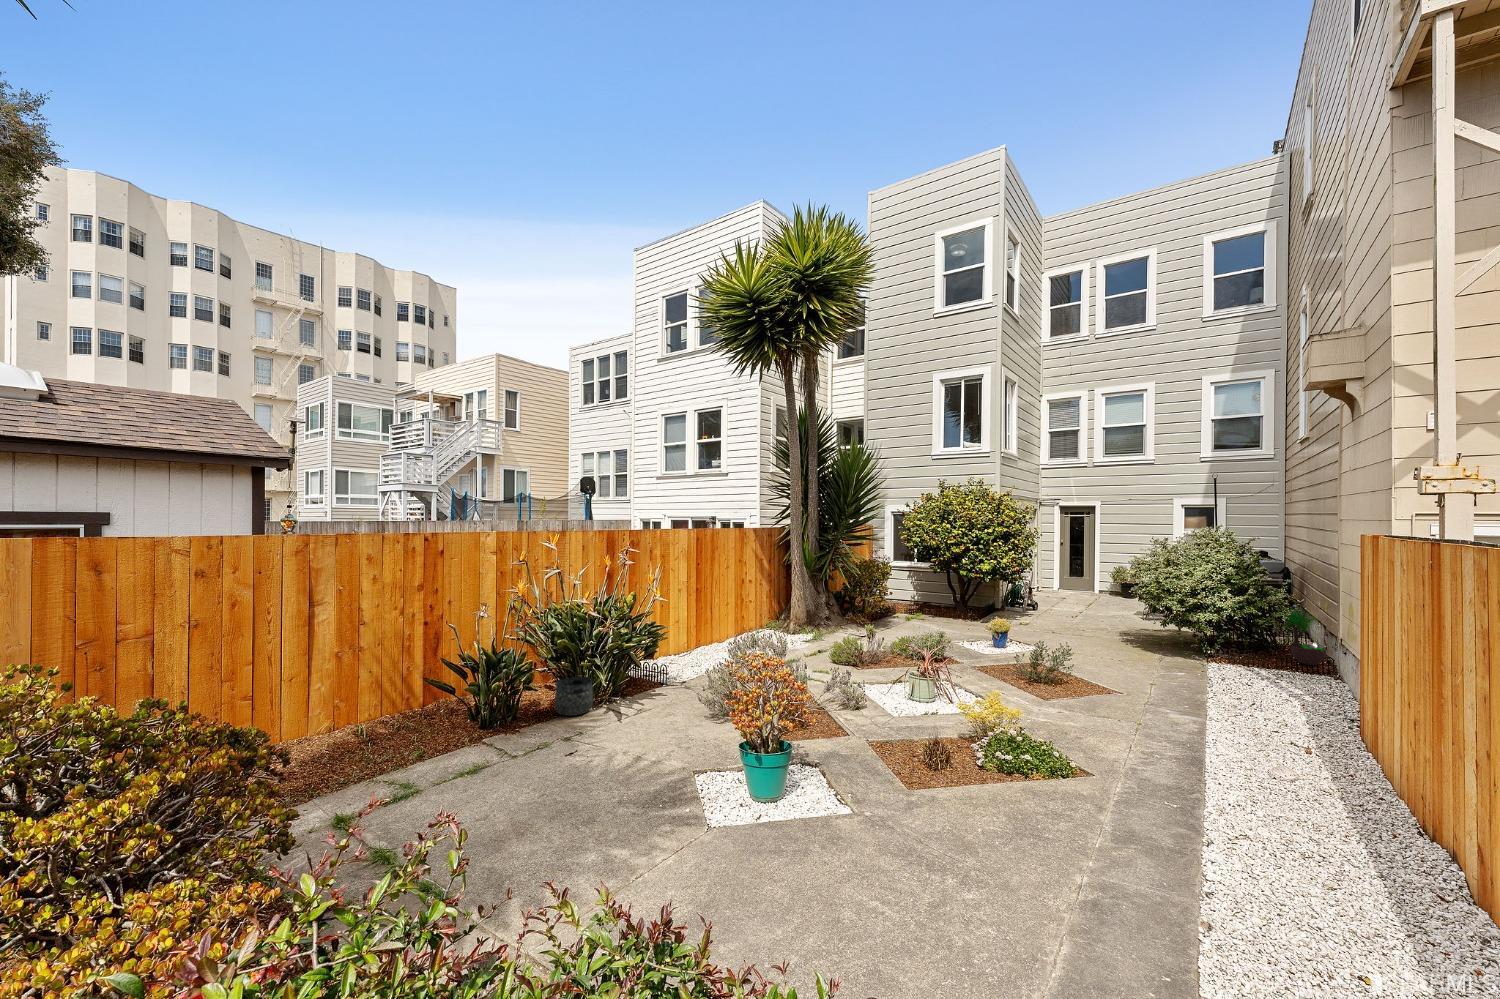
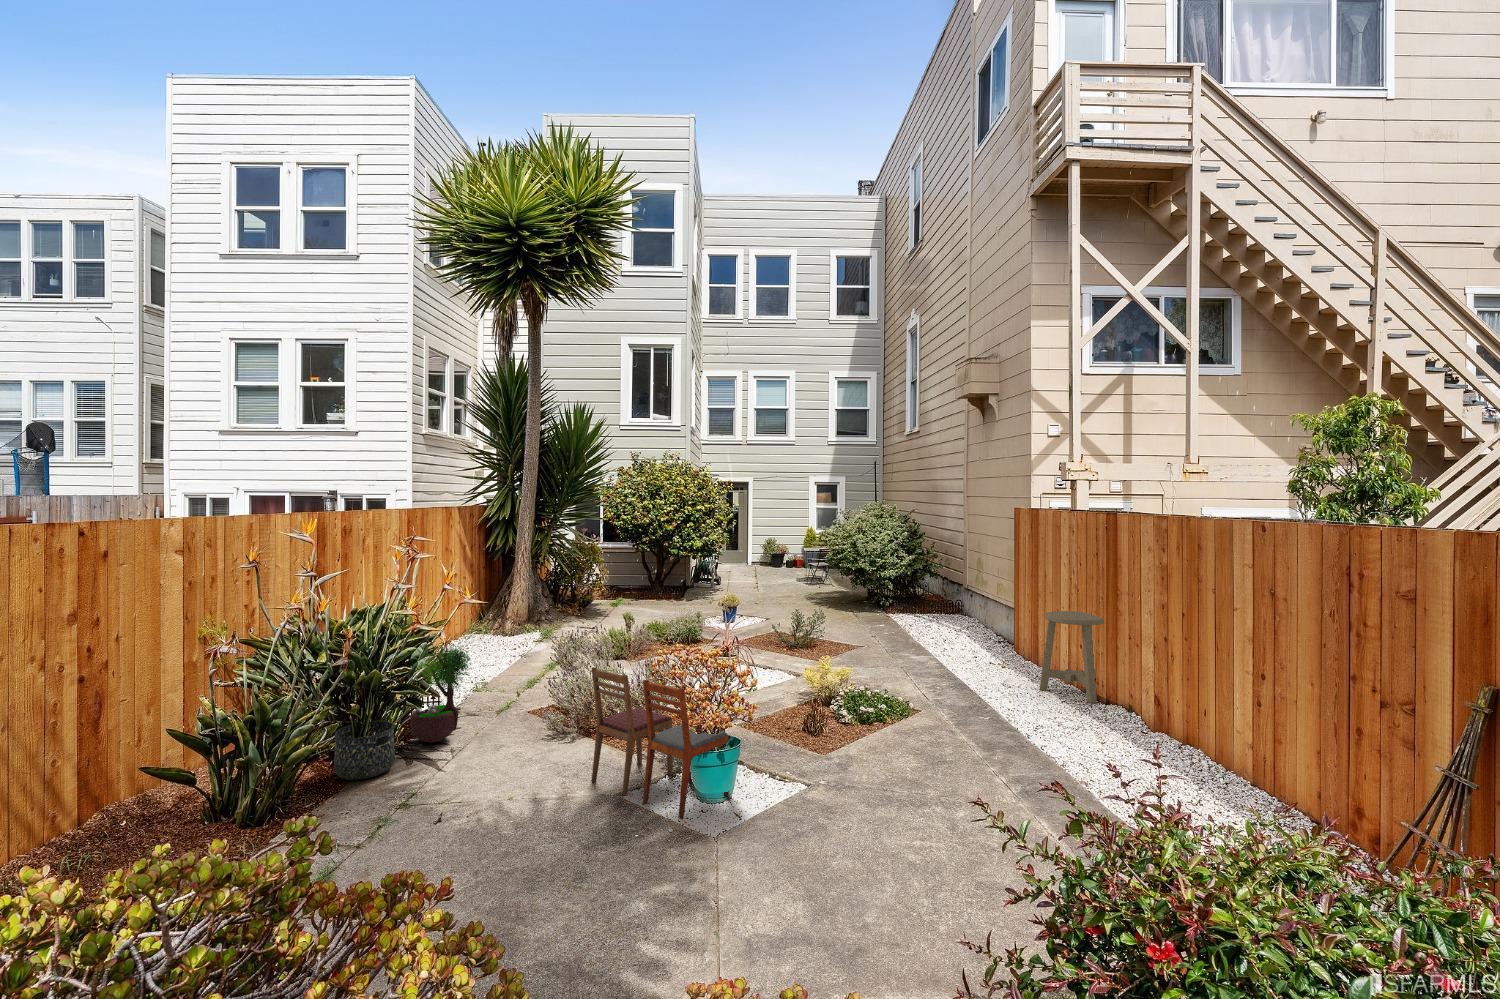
potted tree: present [1285,608,1326,665] -> present [410,642,472,742]
chair: none [674,663,746,805] -> present [592,667,729,819]
stool: none [1288,694,1408,843] -> present [1040,611,1104,703]

